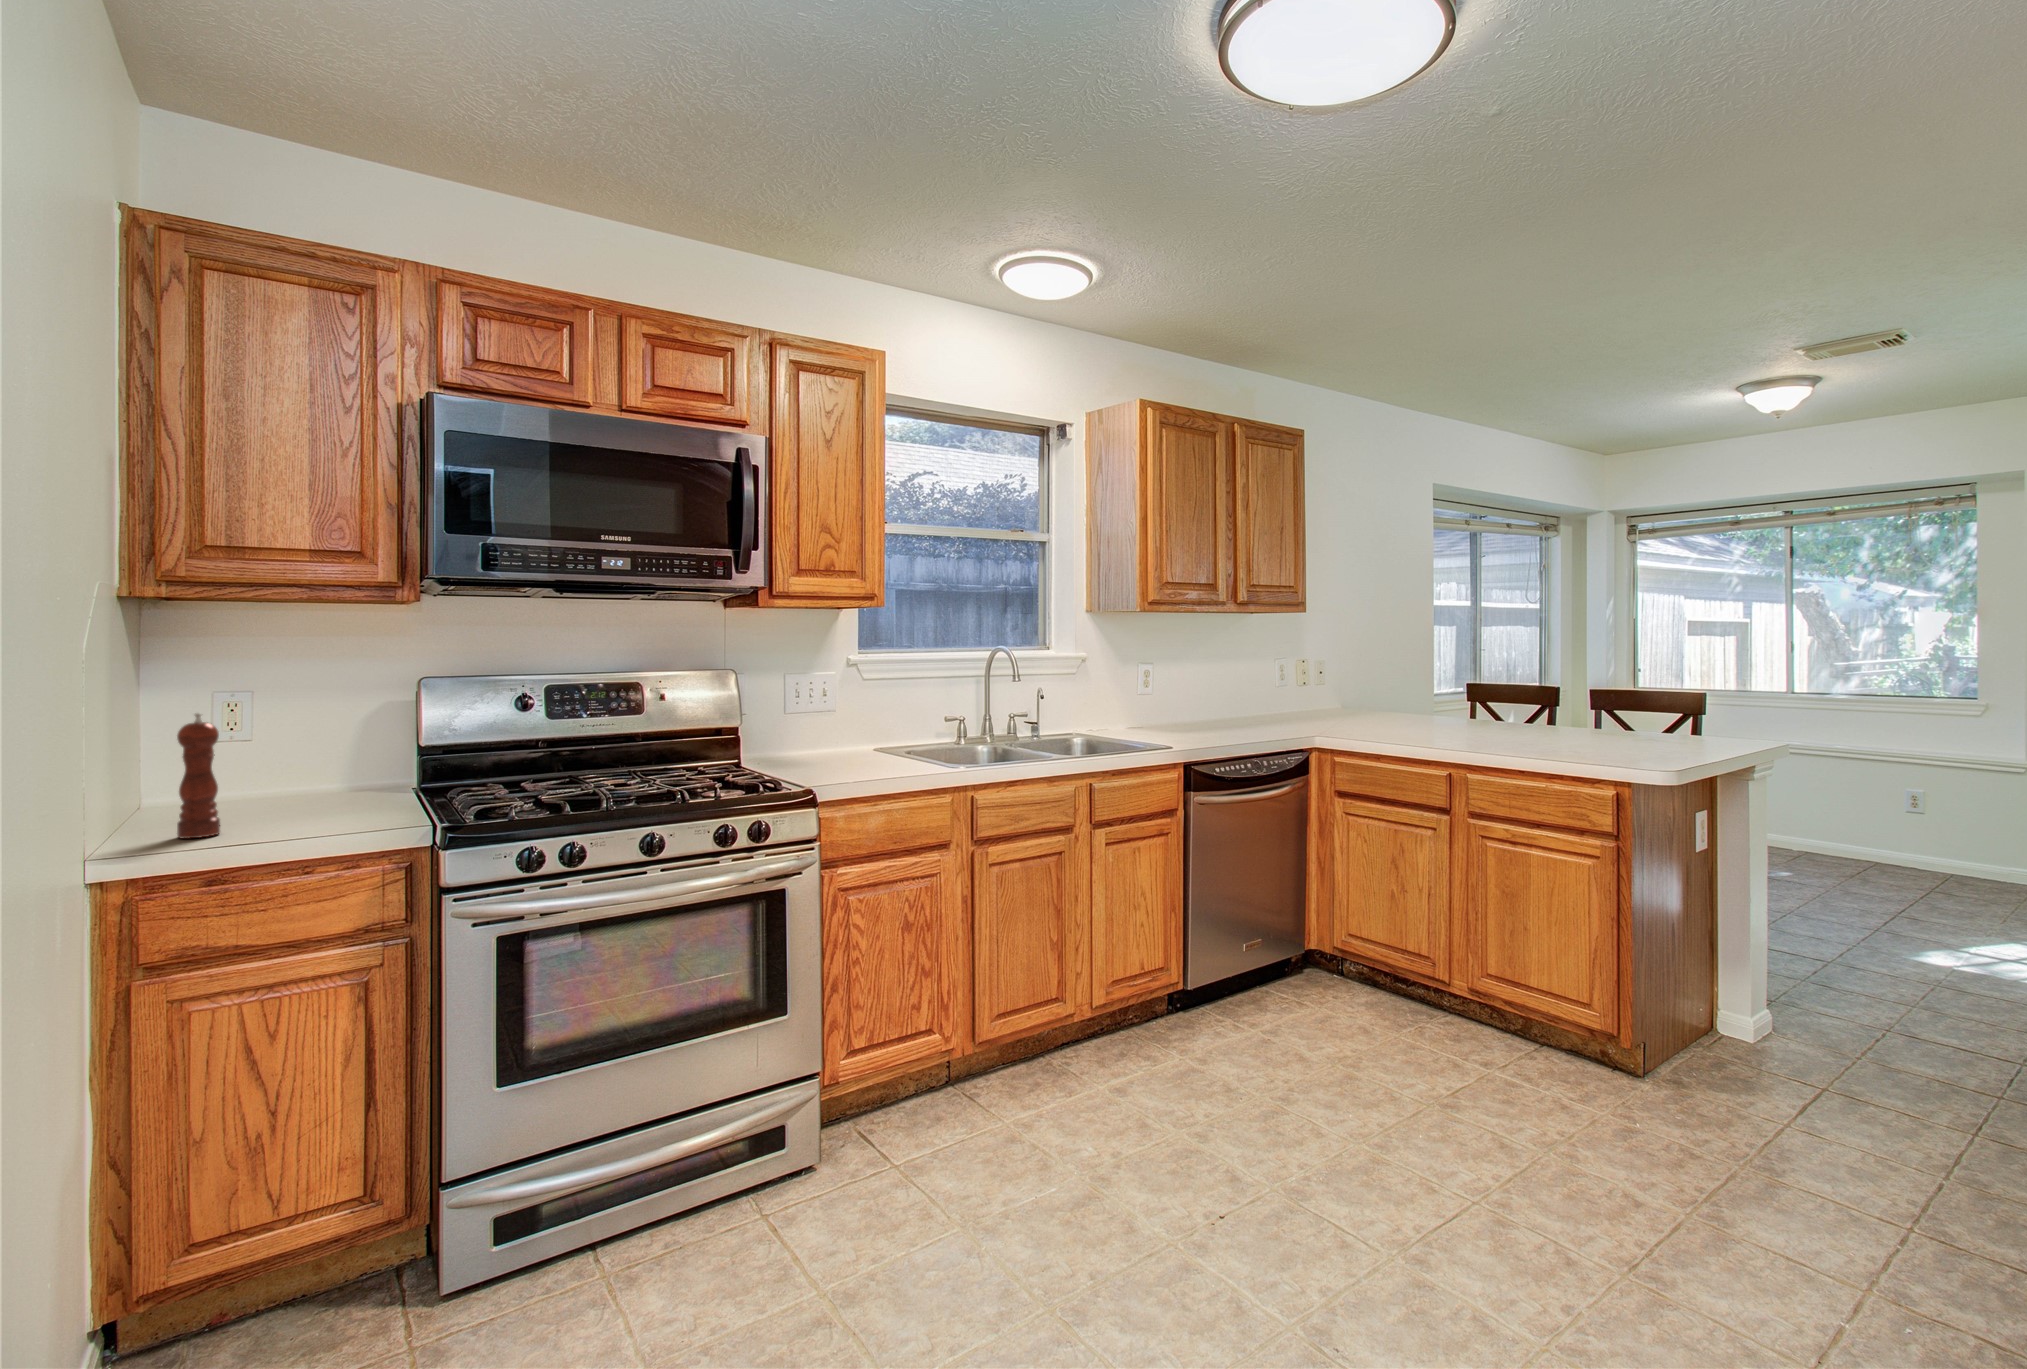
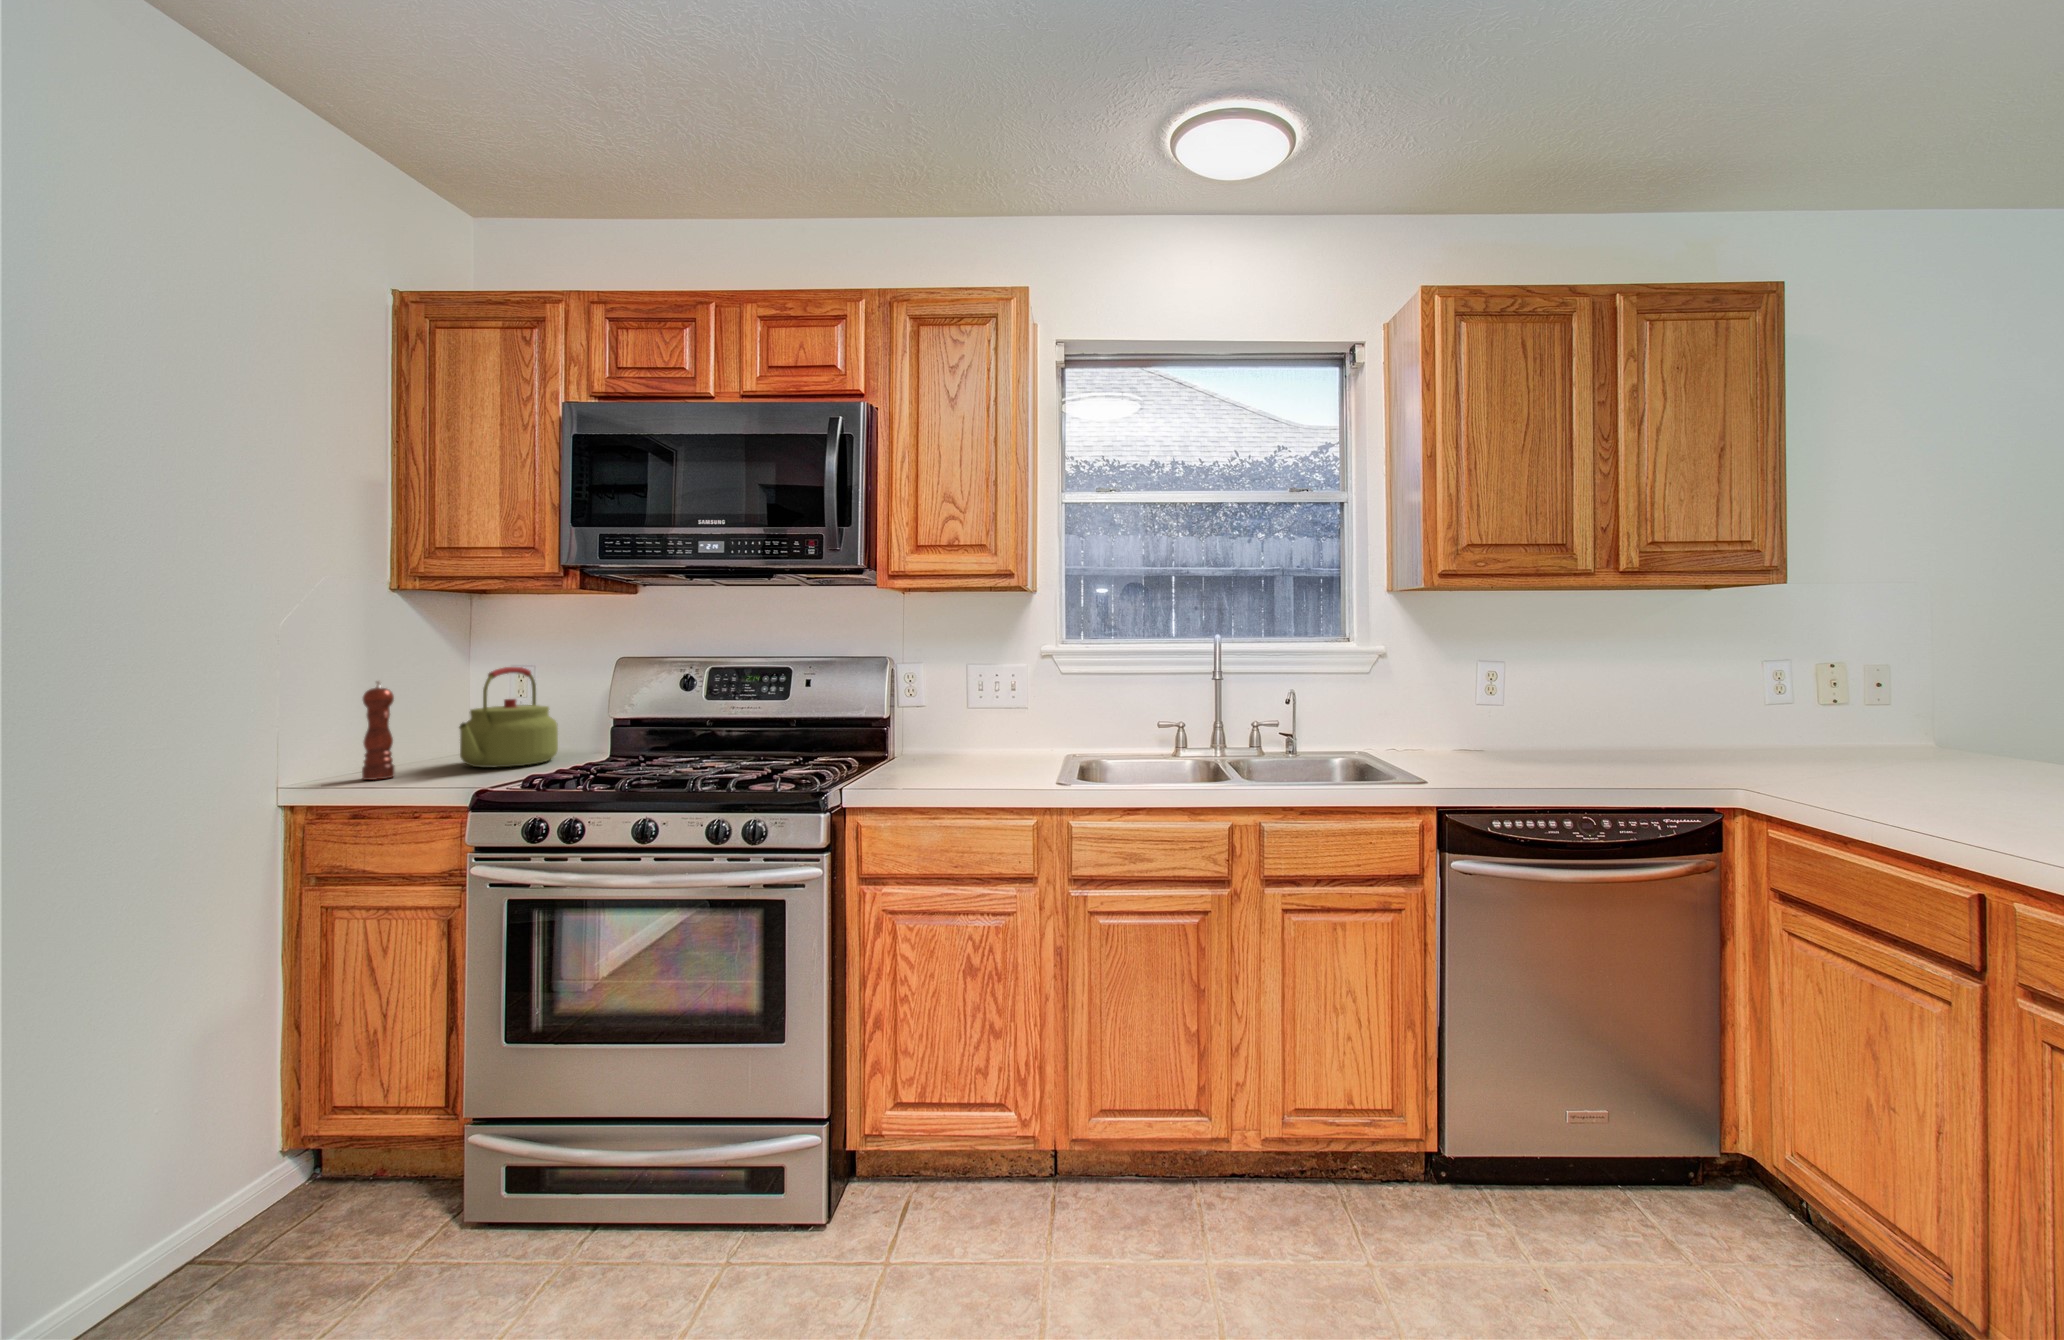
kettle: none [251,692,376,814] -> present [459,667,558,768]

